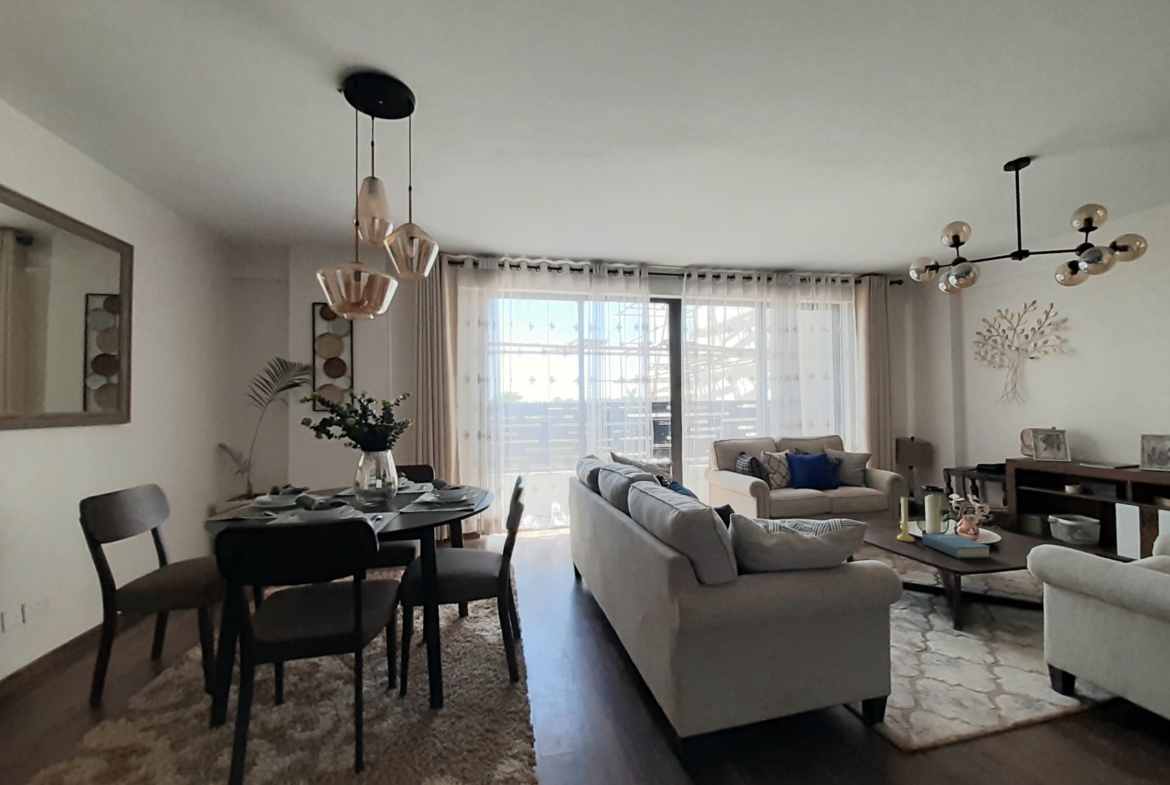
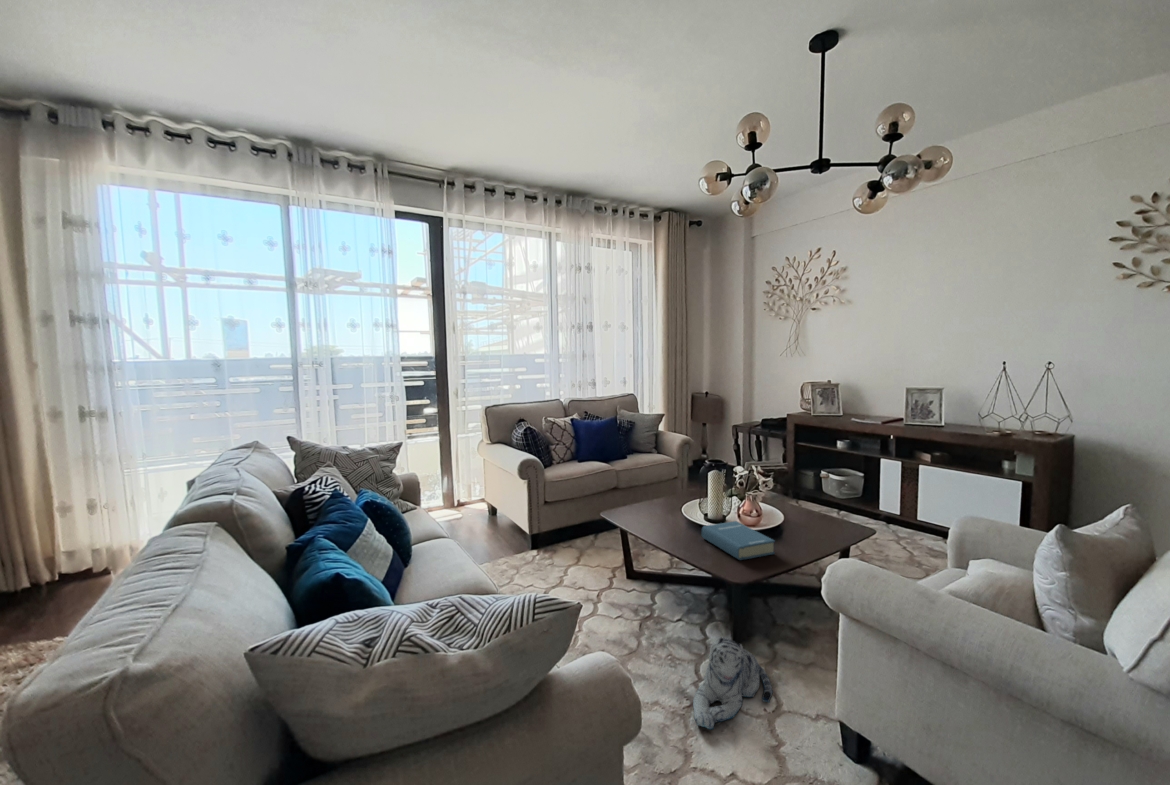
candle holder: present [897,497,914,542] -> none [674,478,694,536]
plush toy: none [923,606,992,667] -> present [693,637,772,729]

